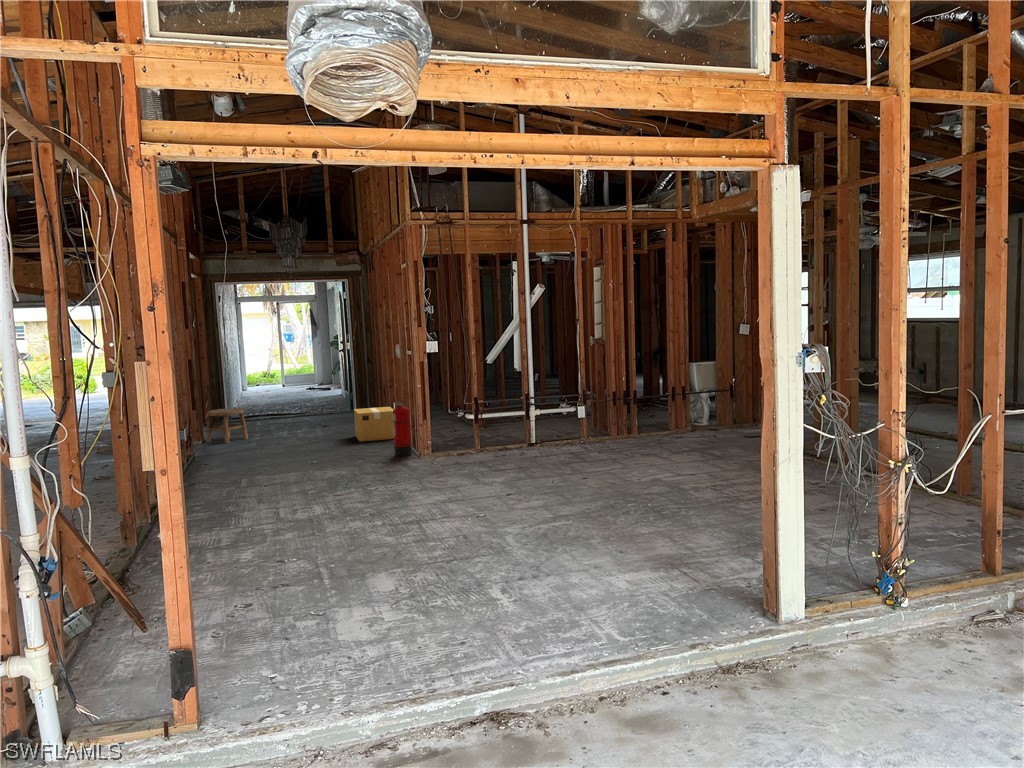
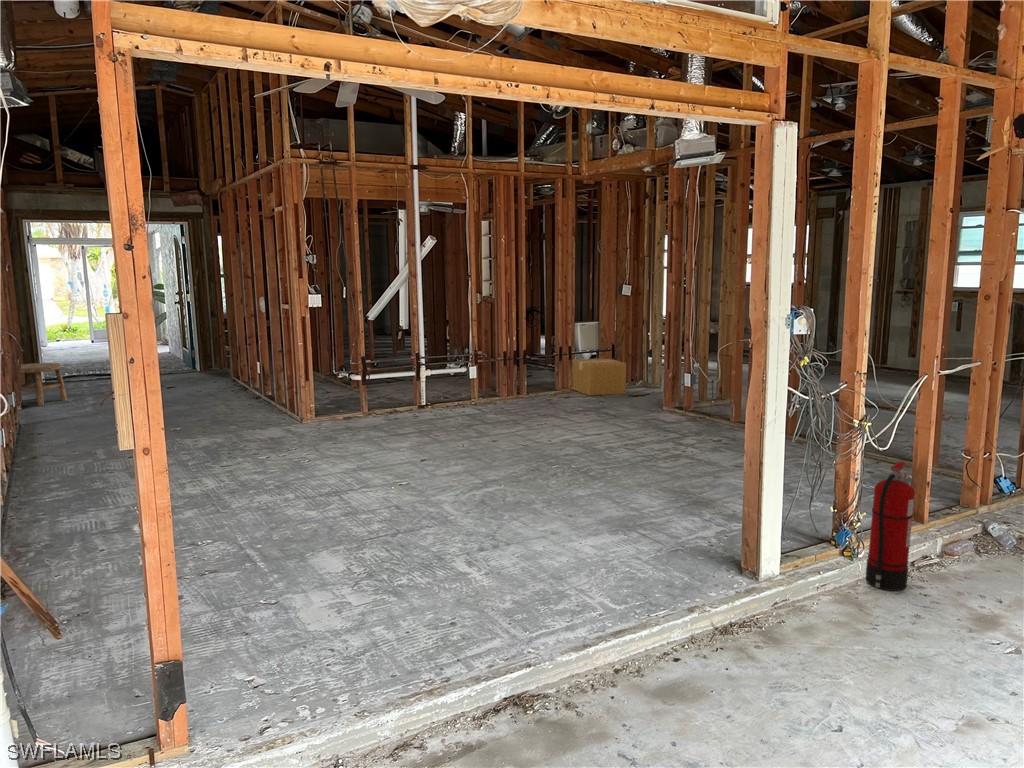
fire extinguisher: present [393,400,412,456] -> present [865,462,915,591]
cardboard box: present [354,407,394,441] -> present [572,358,626,395]

